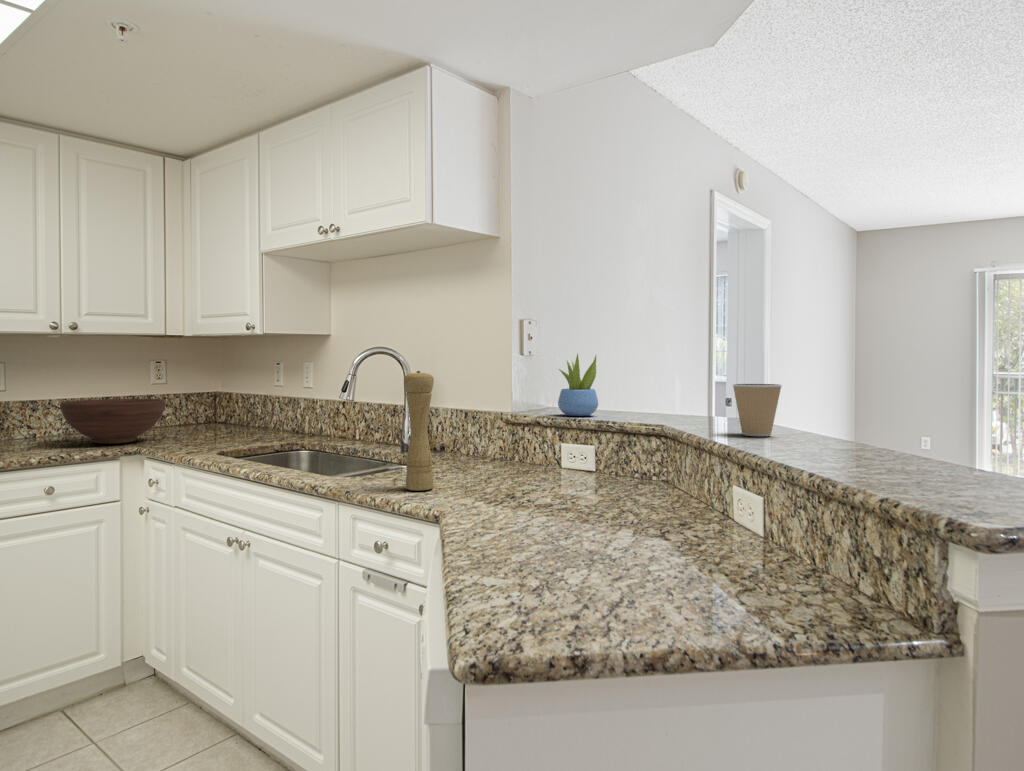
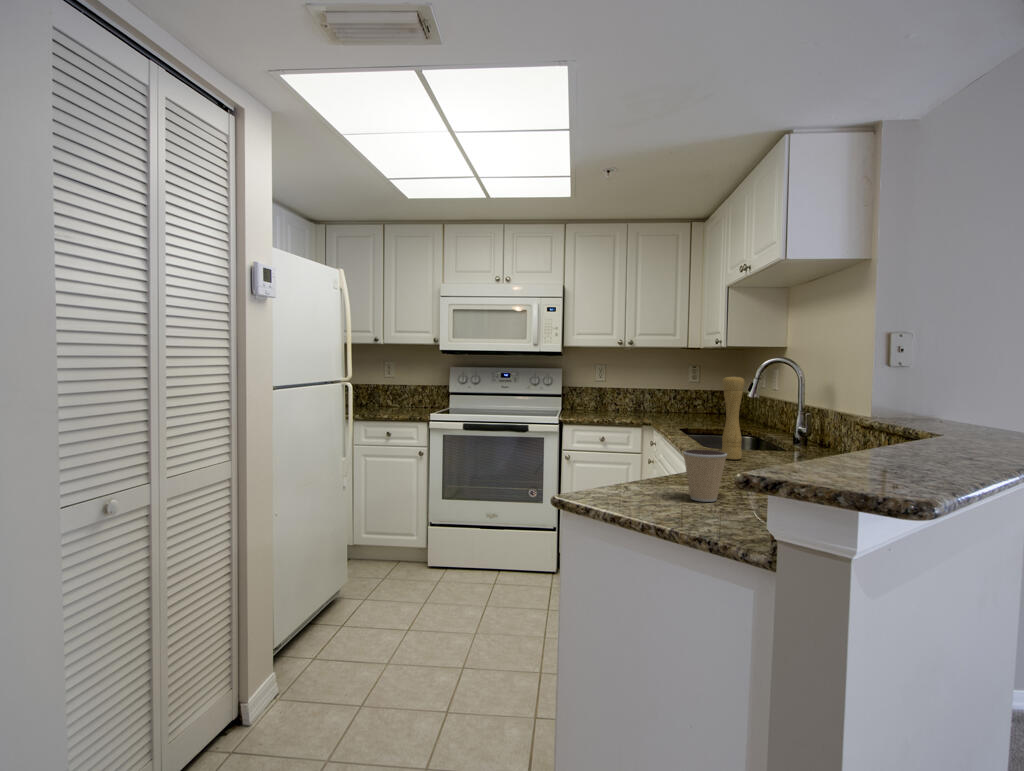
succulent plant: present [558,354,598,416] -> none [905,364,951,423]
coffee cup: present [733,384,782,436] -> present [683,450,727,502]
fruit bowl: present [60,398,166,444] -> none [619,390,678,418]

